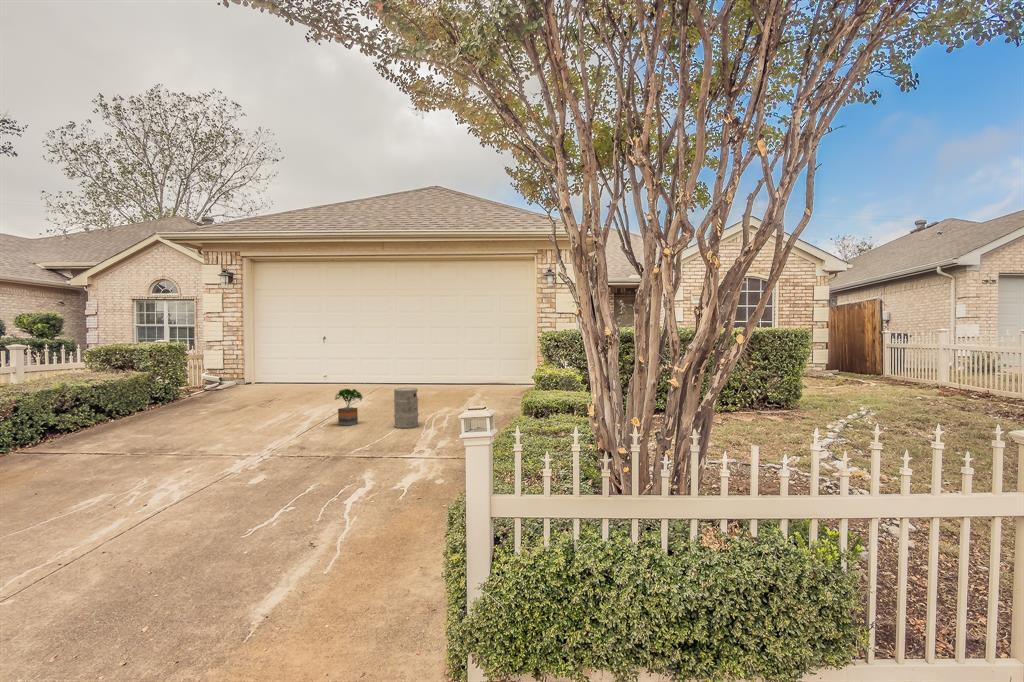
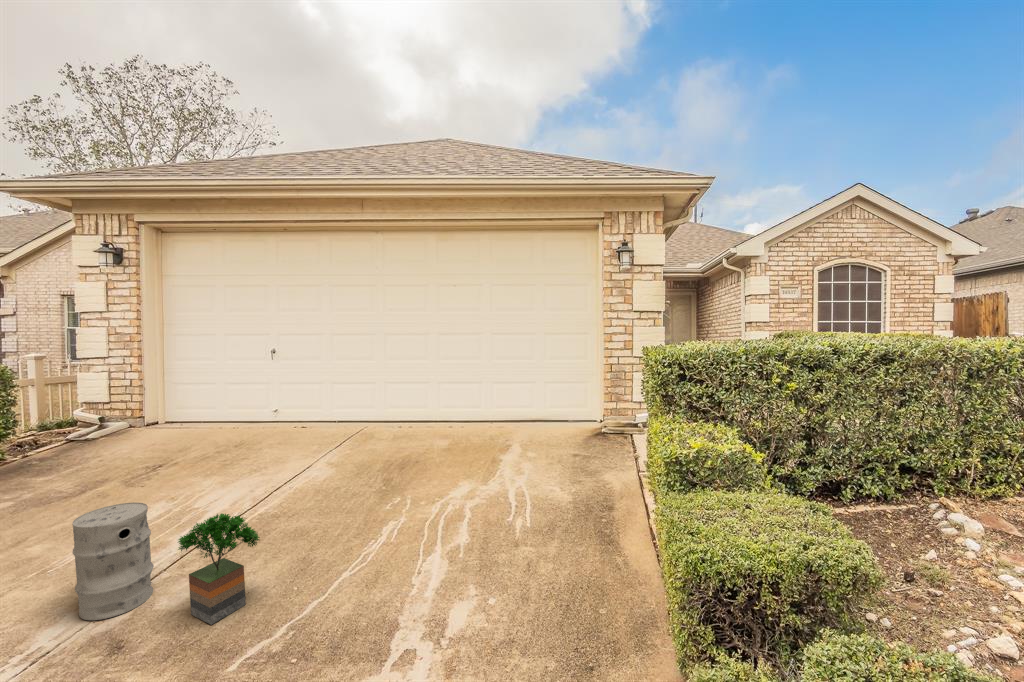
trash can: present [394,388,419,428] -> present [72,502,154,620]

